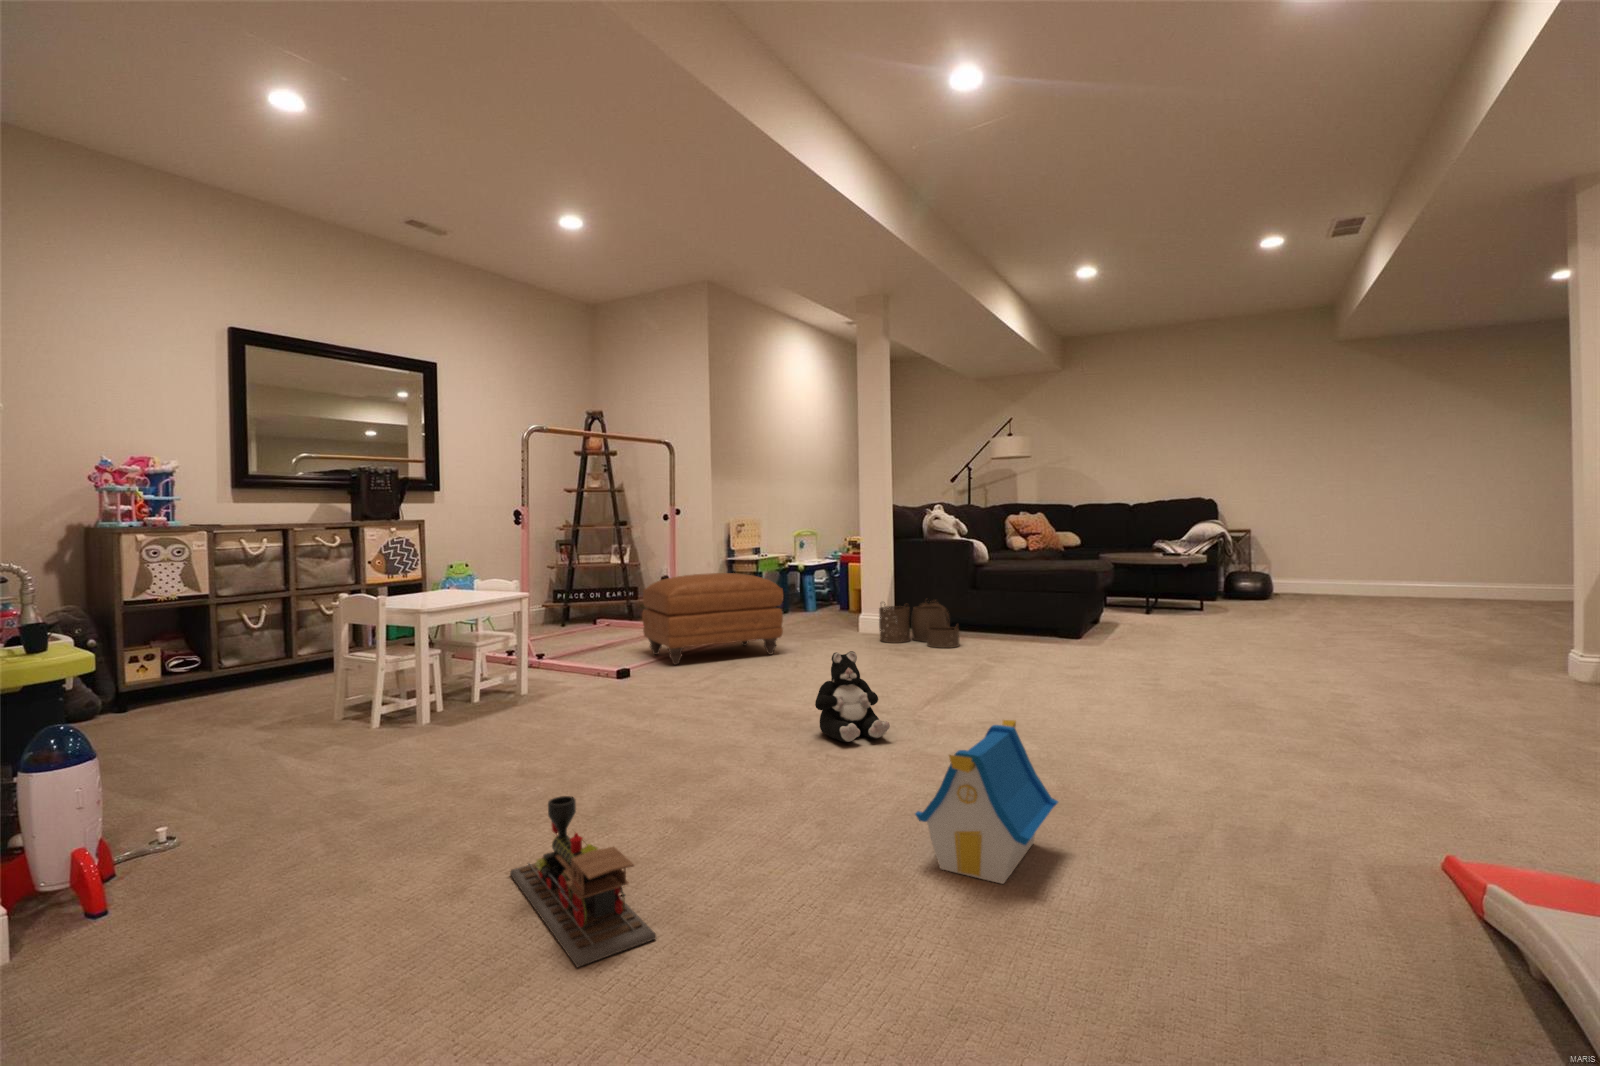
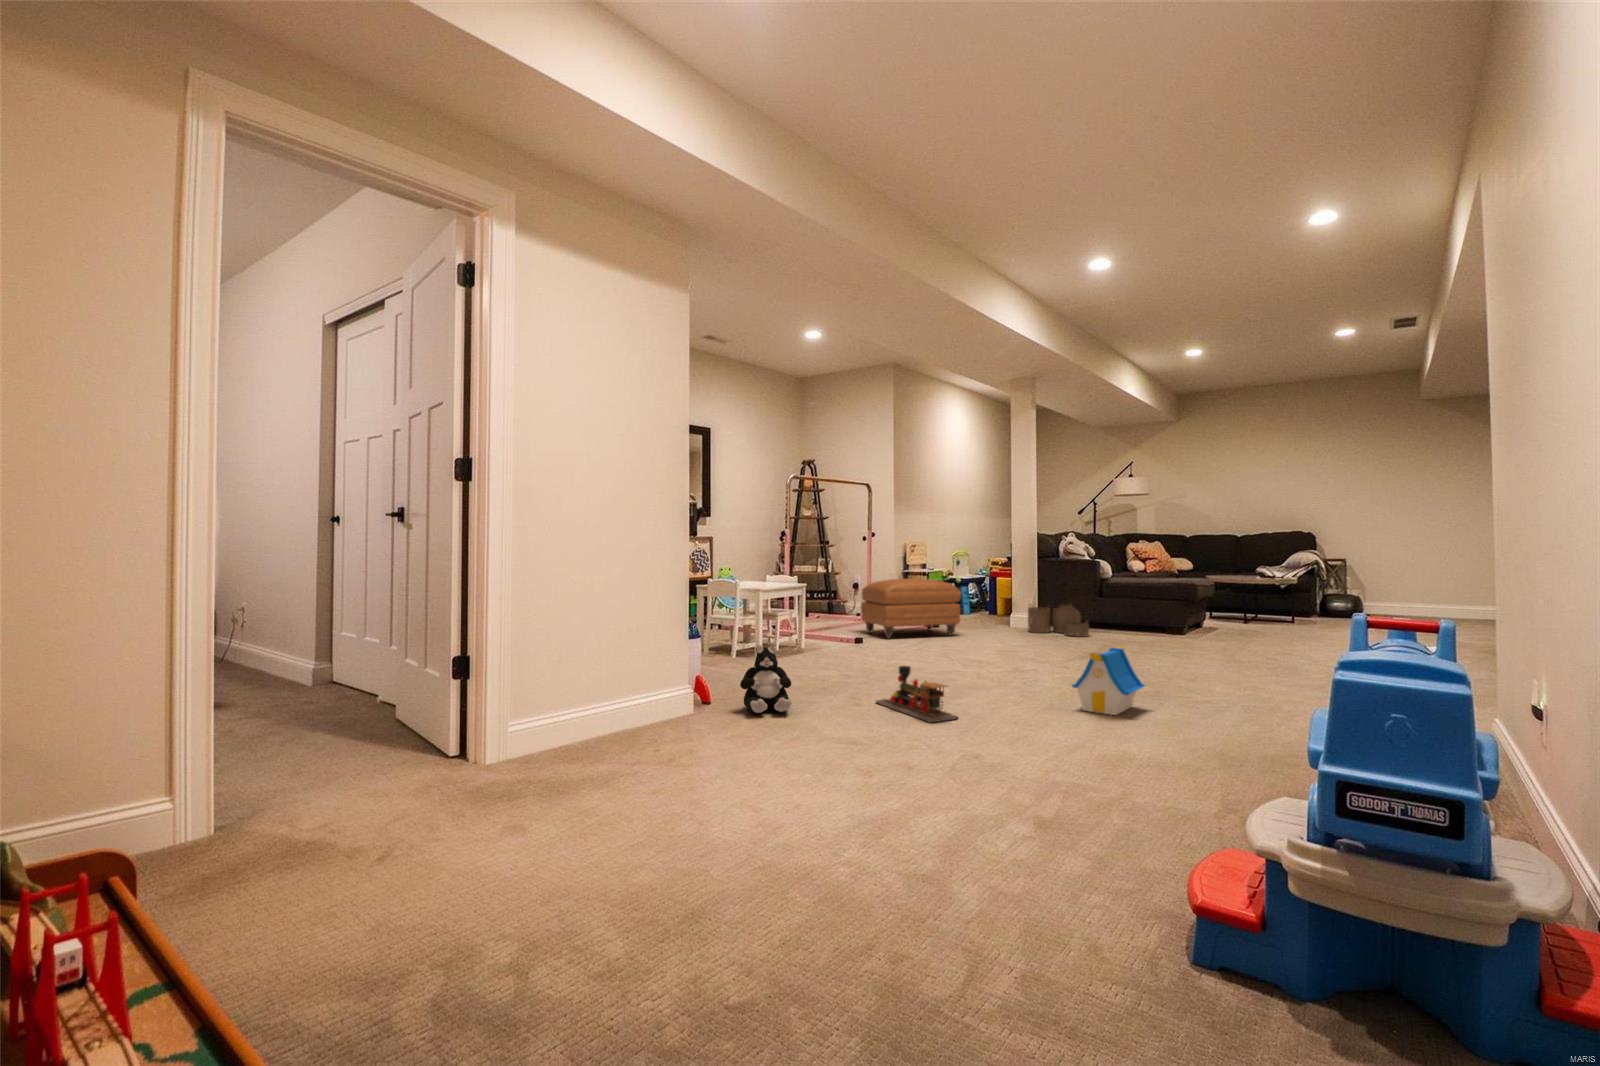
plush toy: present [815,651,890,742] -> present [740,645,792,713]

